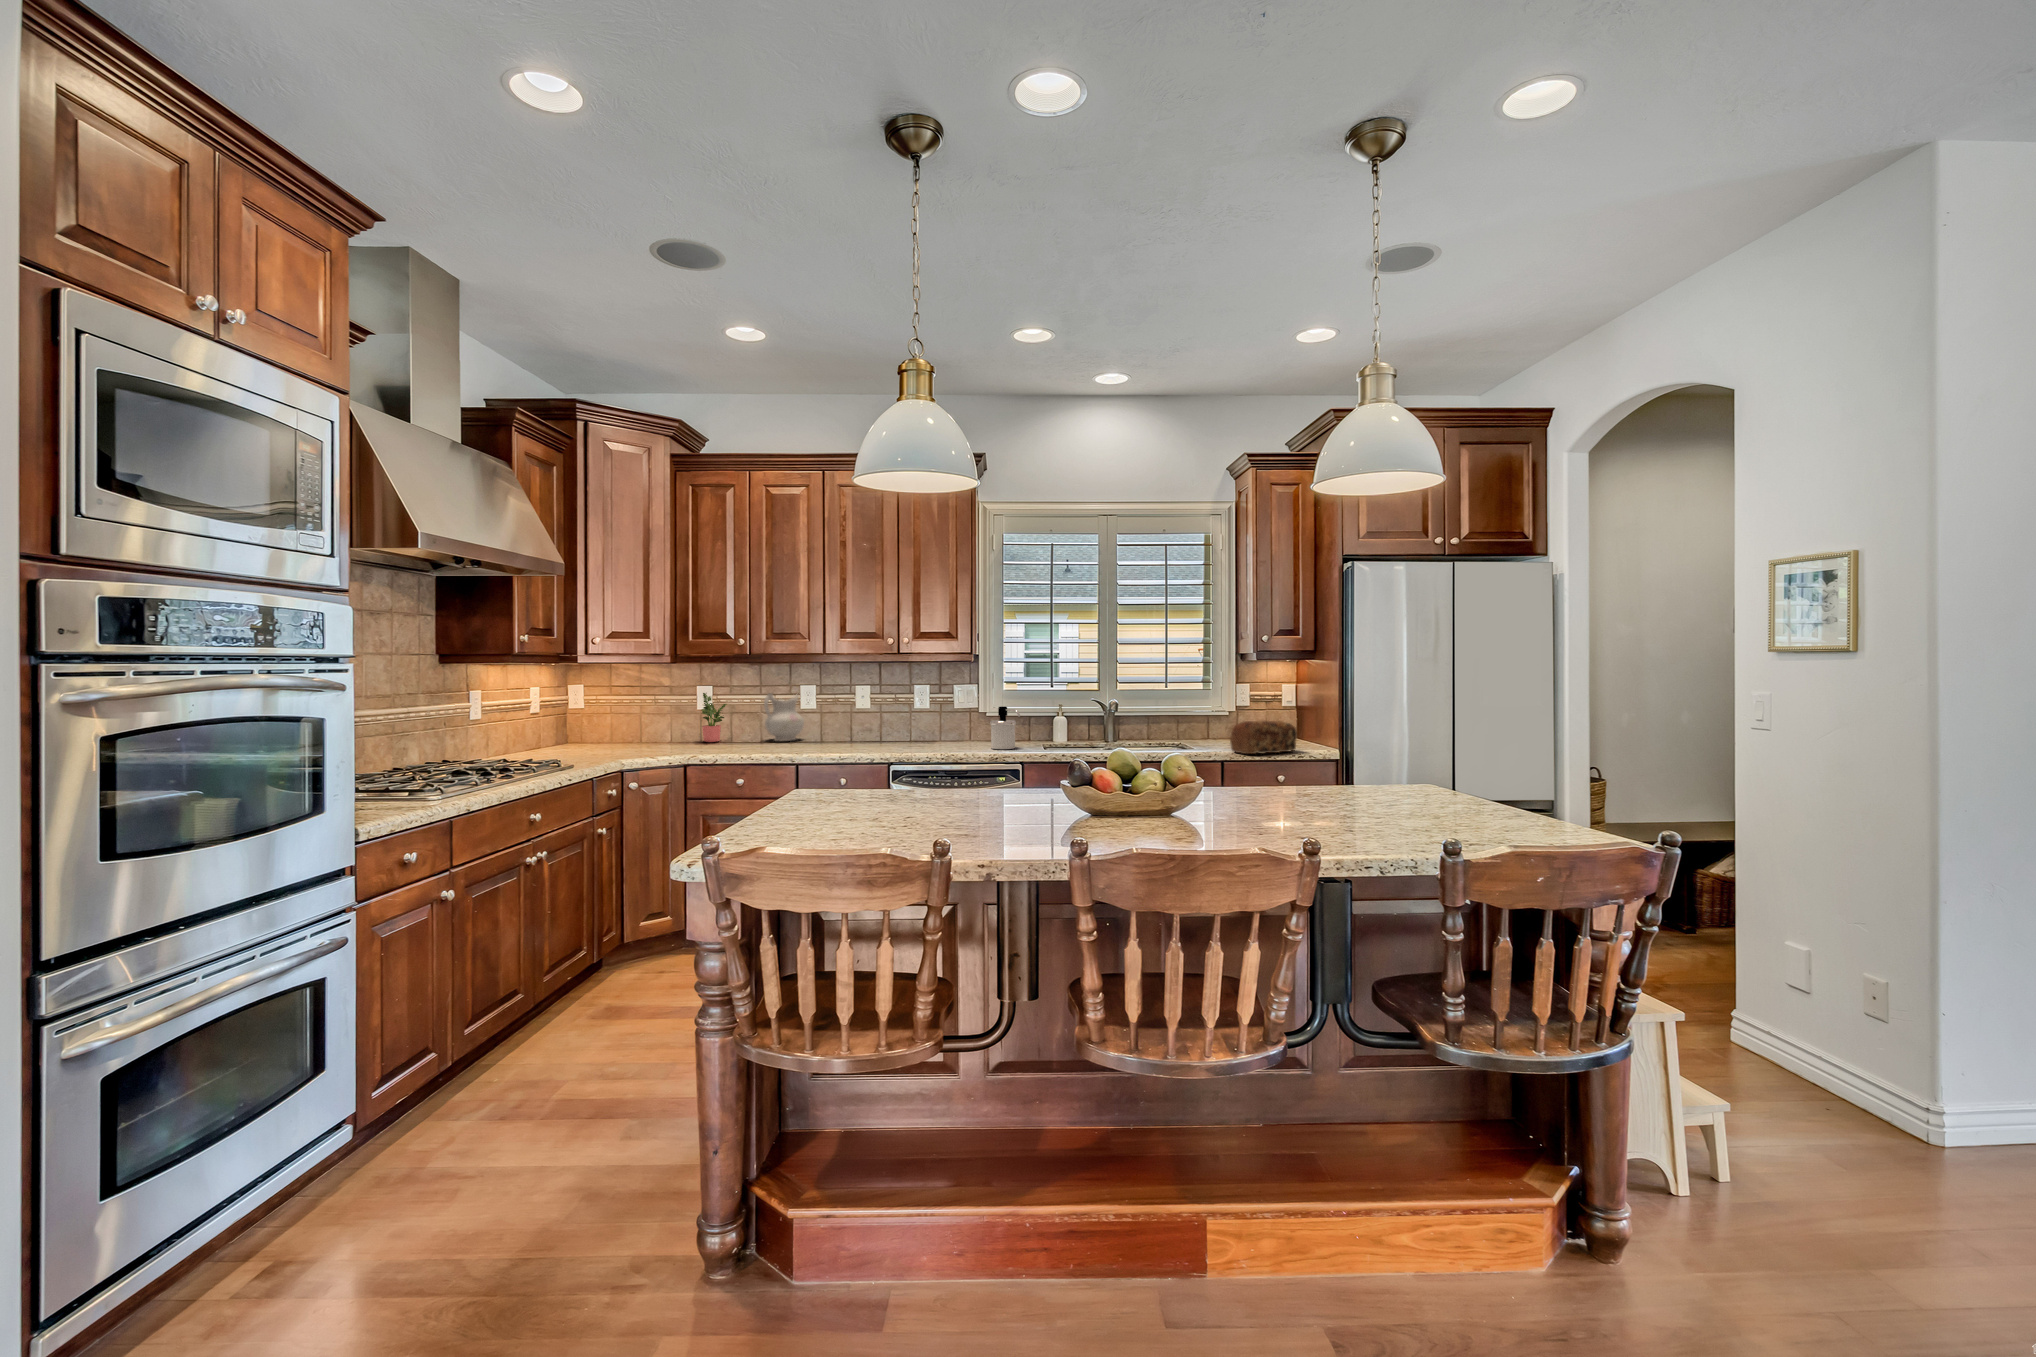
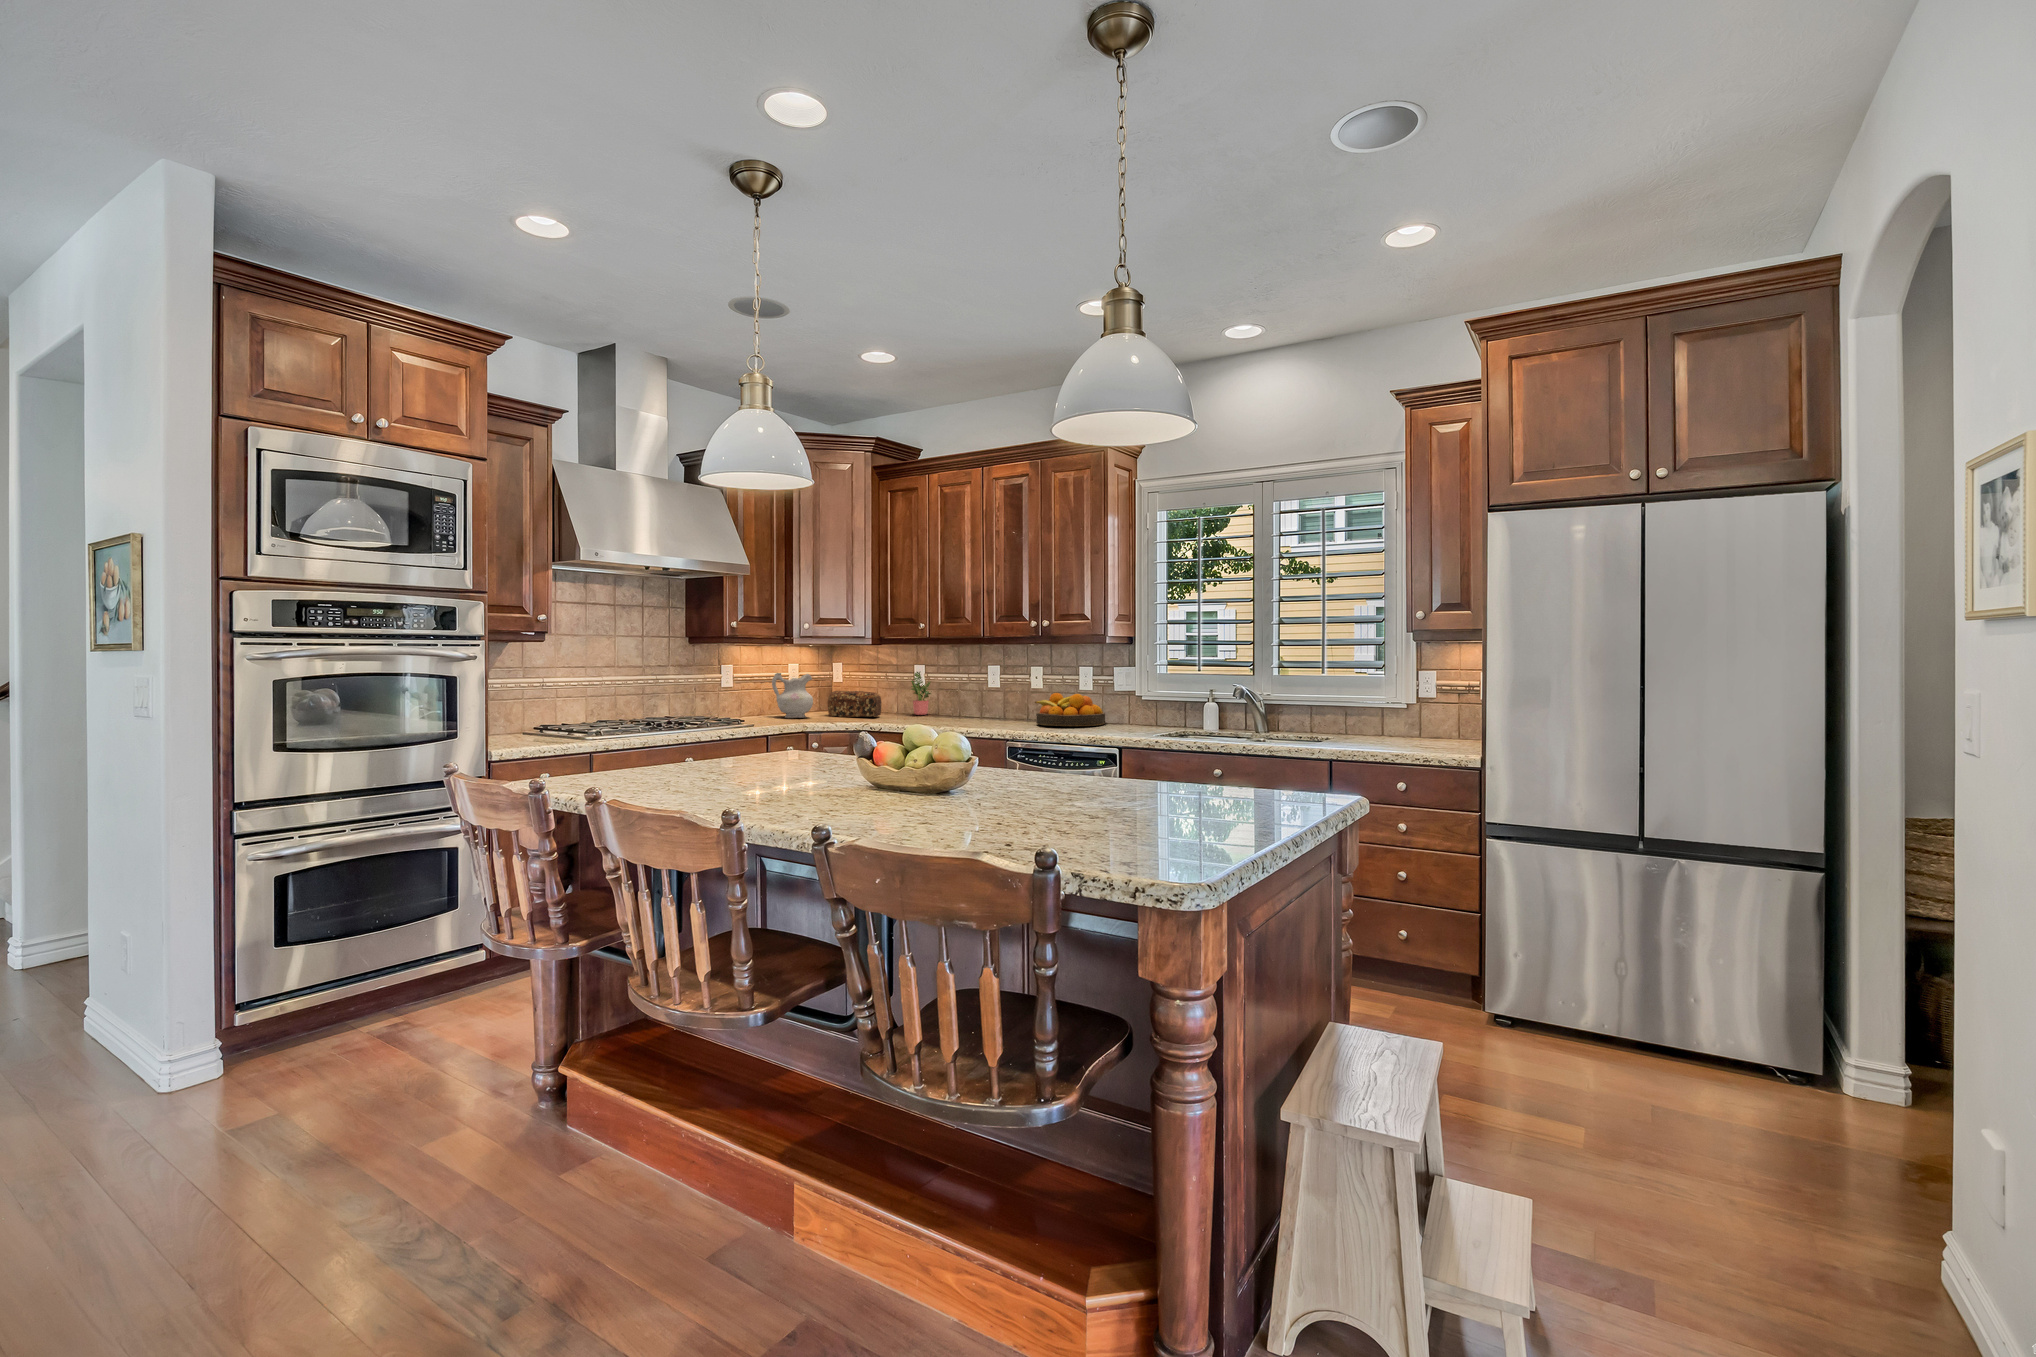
ceramic pitcher: present [764,693,804,741] -> present [772,673,813,718]
soap dispenser: present [990,706,1020,749] -> none [1116,689,1143,732]
fruit bowl: none [884,713,955,746] -> present [1035,693,1105,726]
bread loaf: present [1230,721,1297,754] -> present [828,691,882,717]

